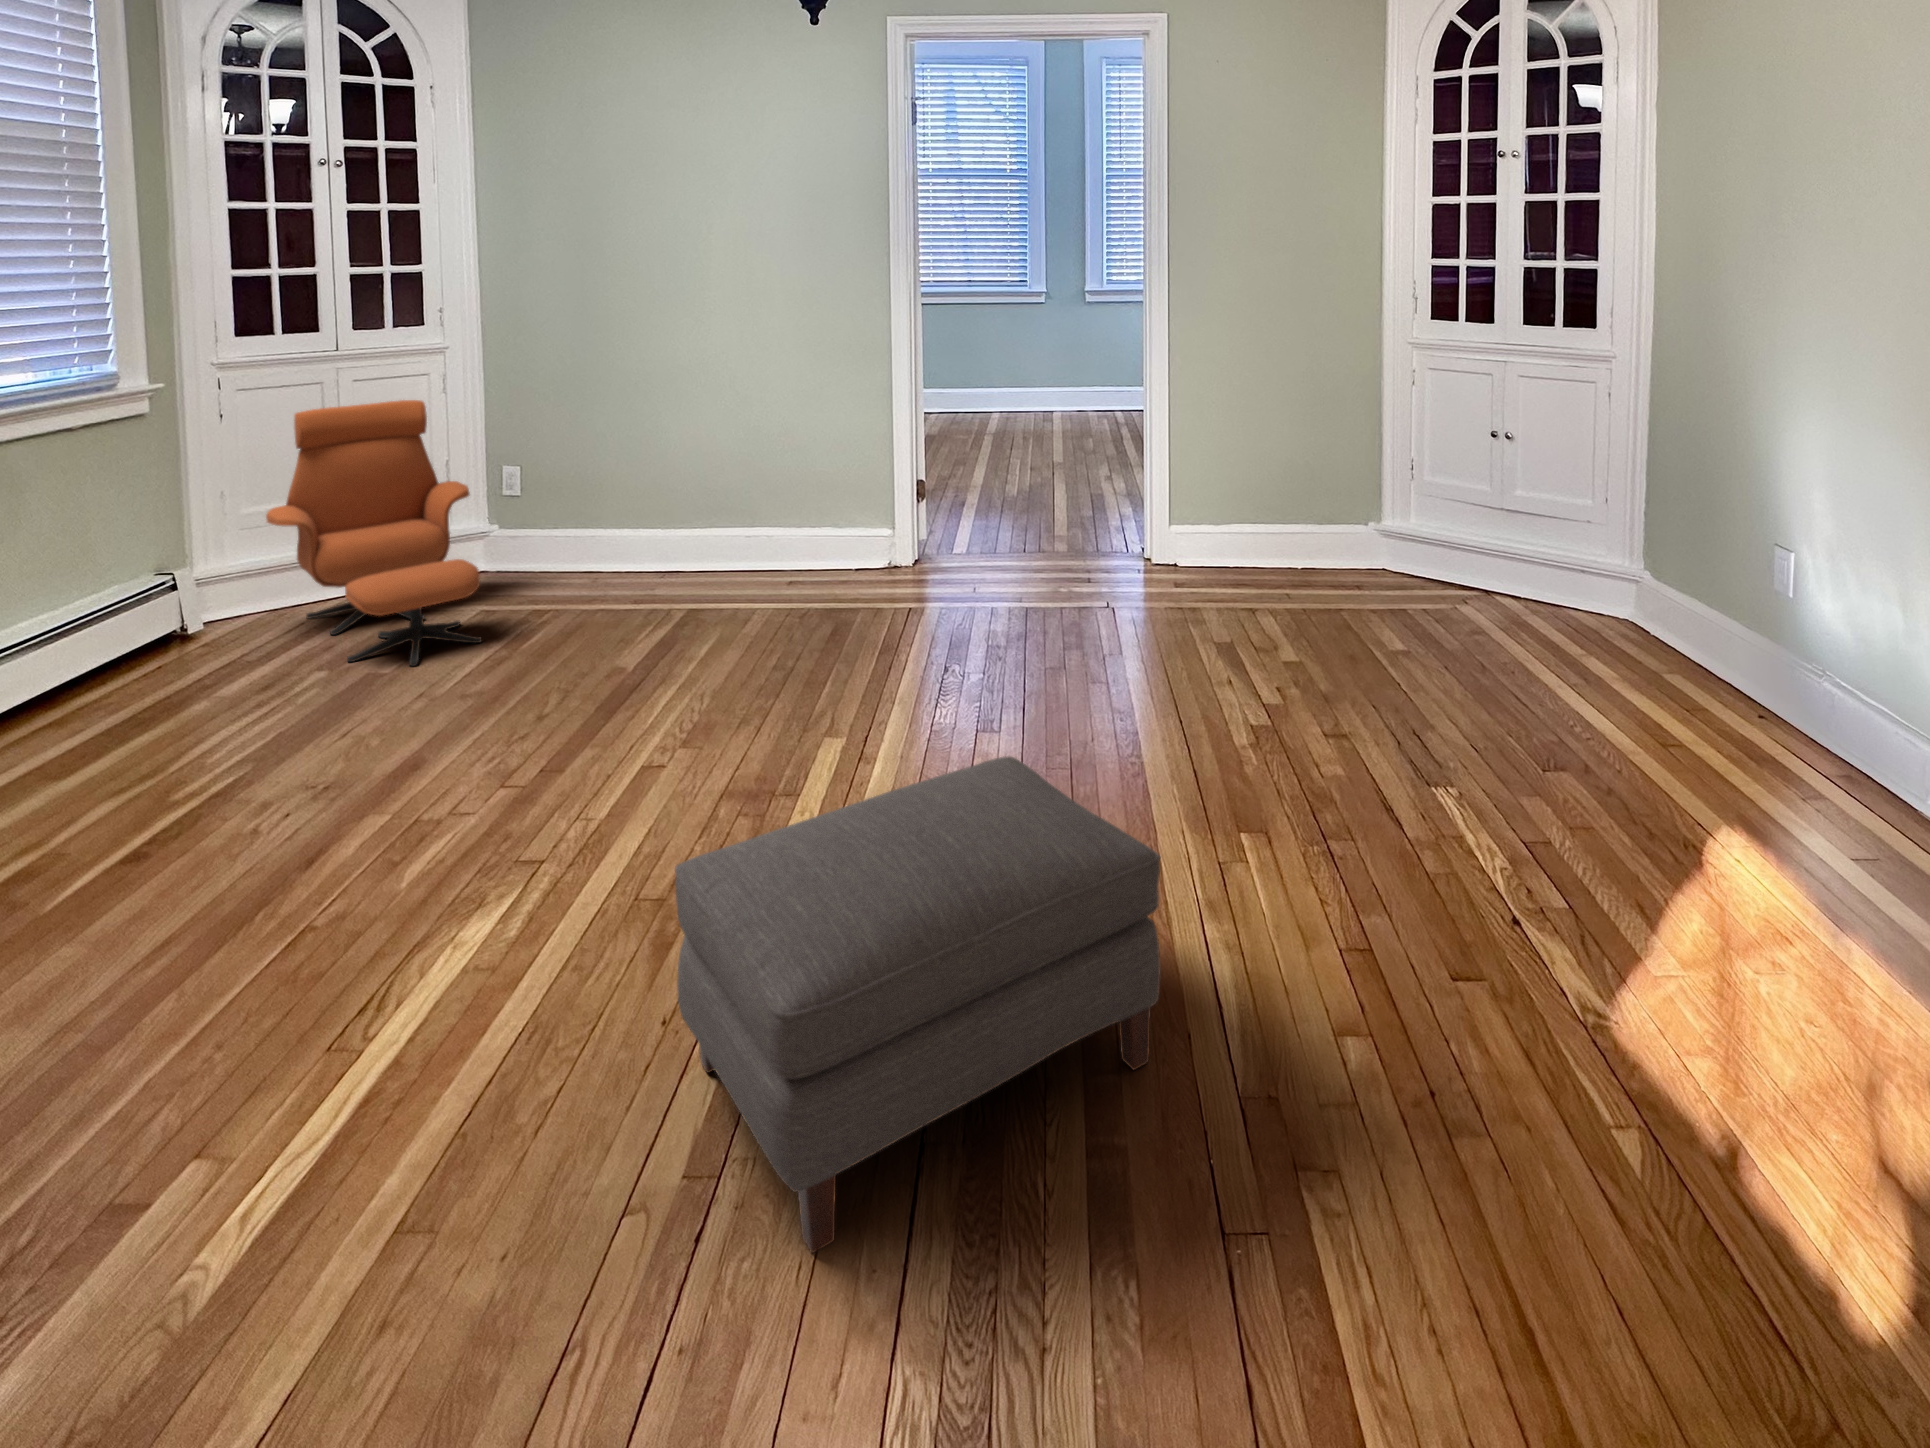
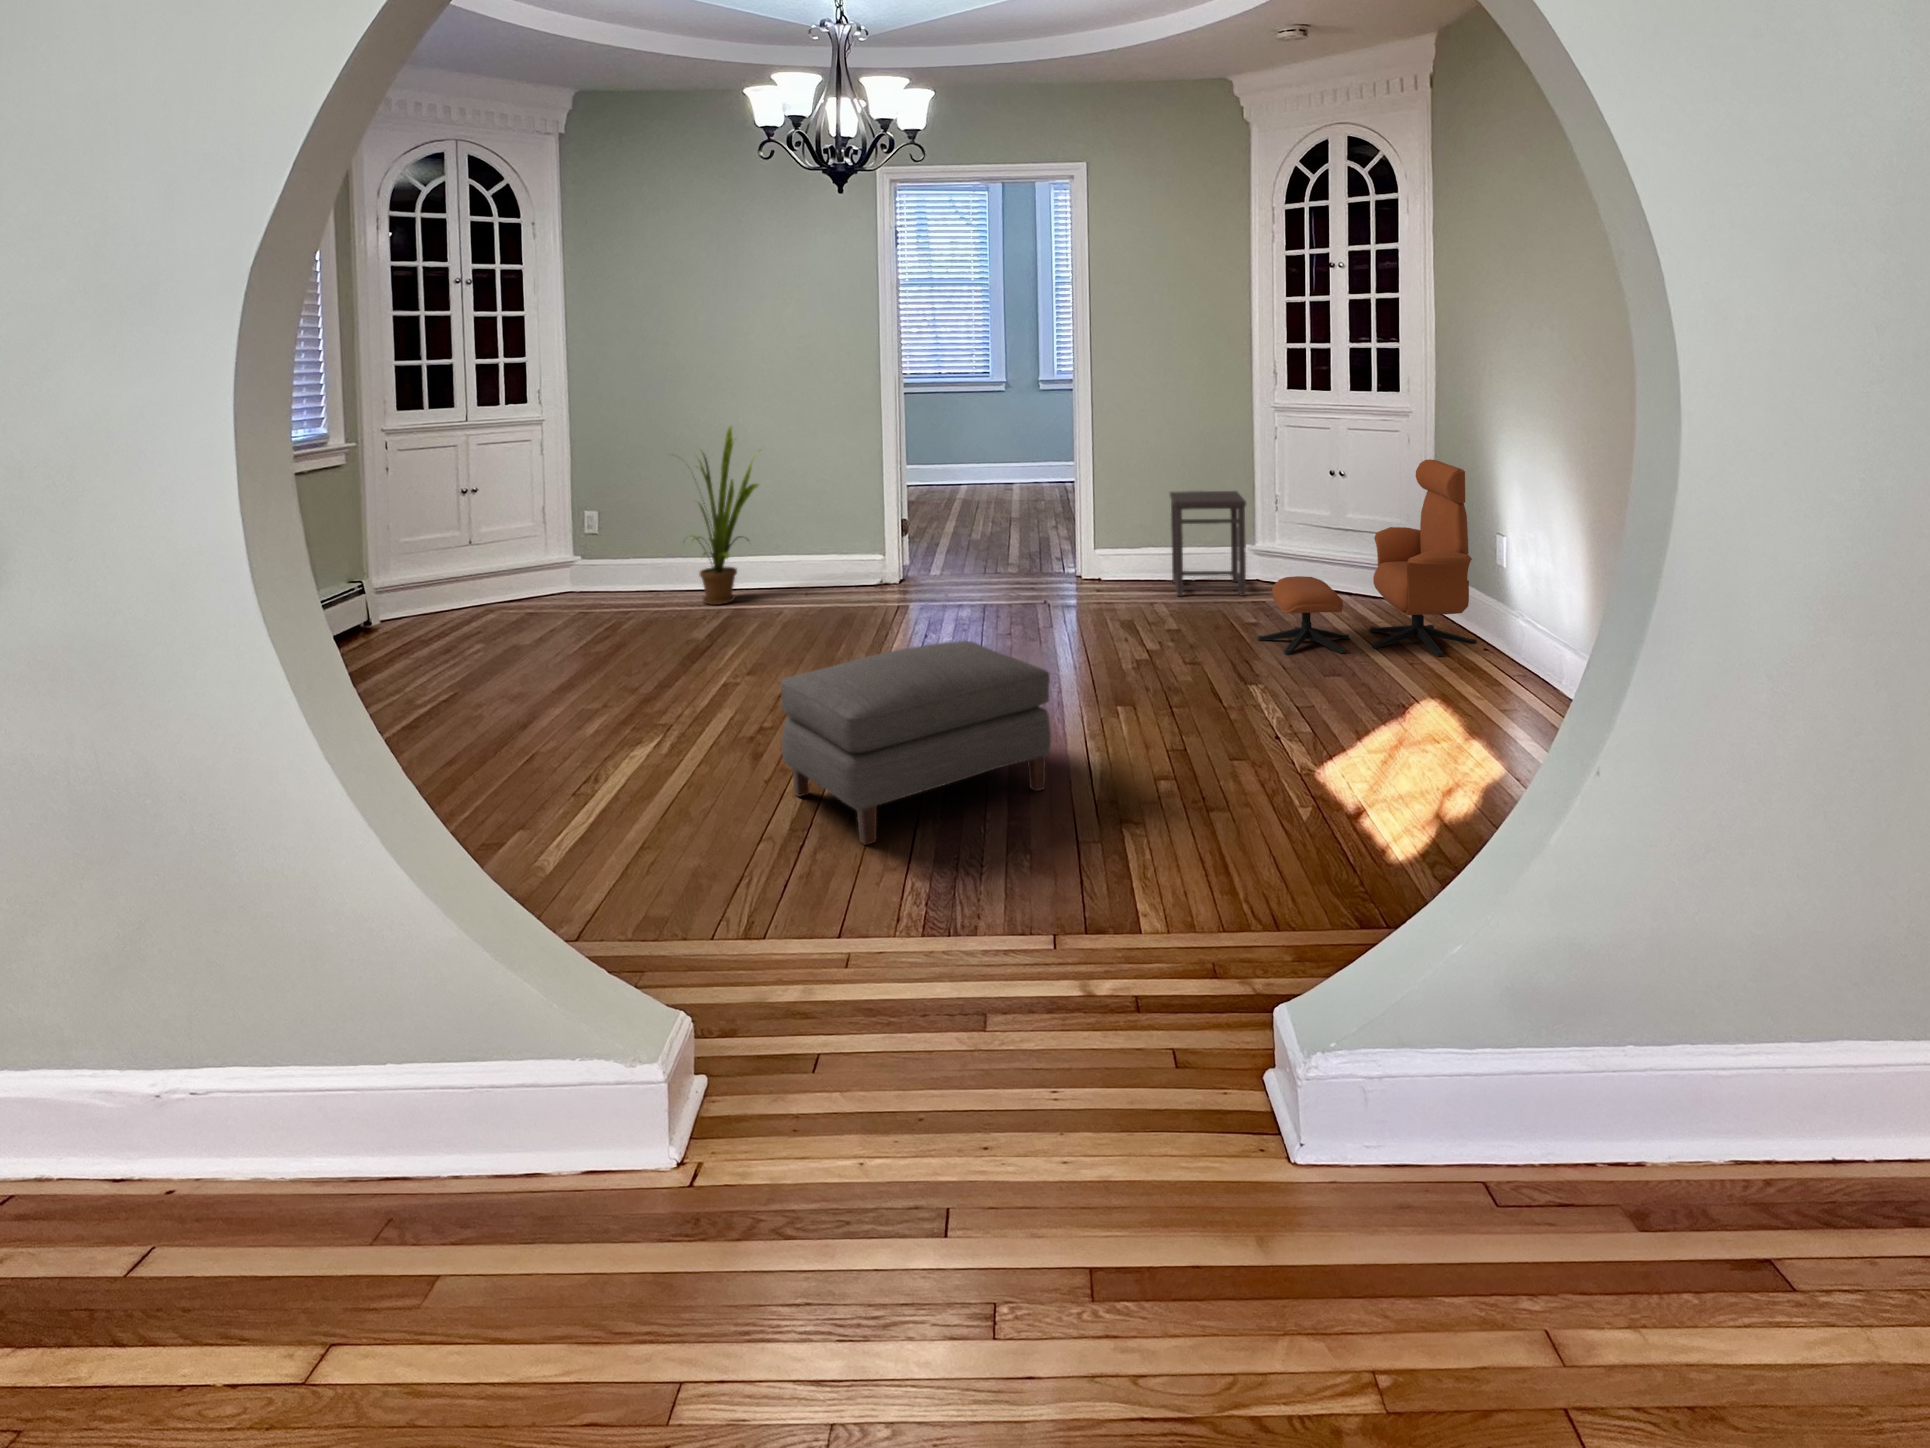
house plant: none [603,357,734,597] -> present [672,427,758,605]
lounge chair: present [266,400,482,666] -> present [1258,459,1477,656]
side table: none [1269,451,1379,596] -> present [1170,491,1246,596]

